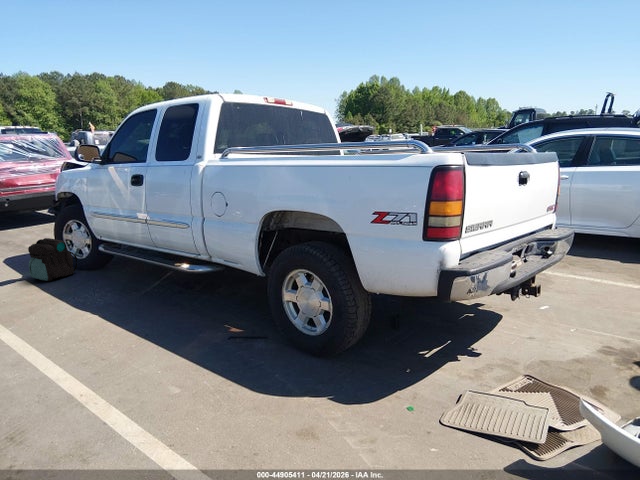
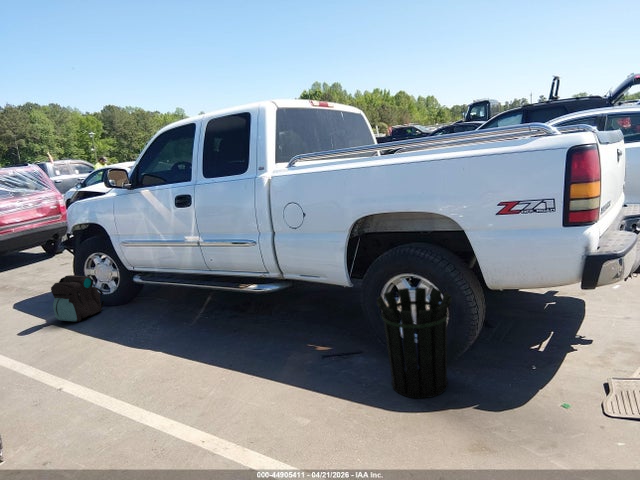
waste bin: none [259,283,328,385] -> present [377,287,452,398]

